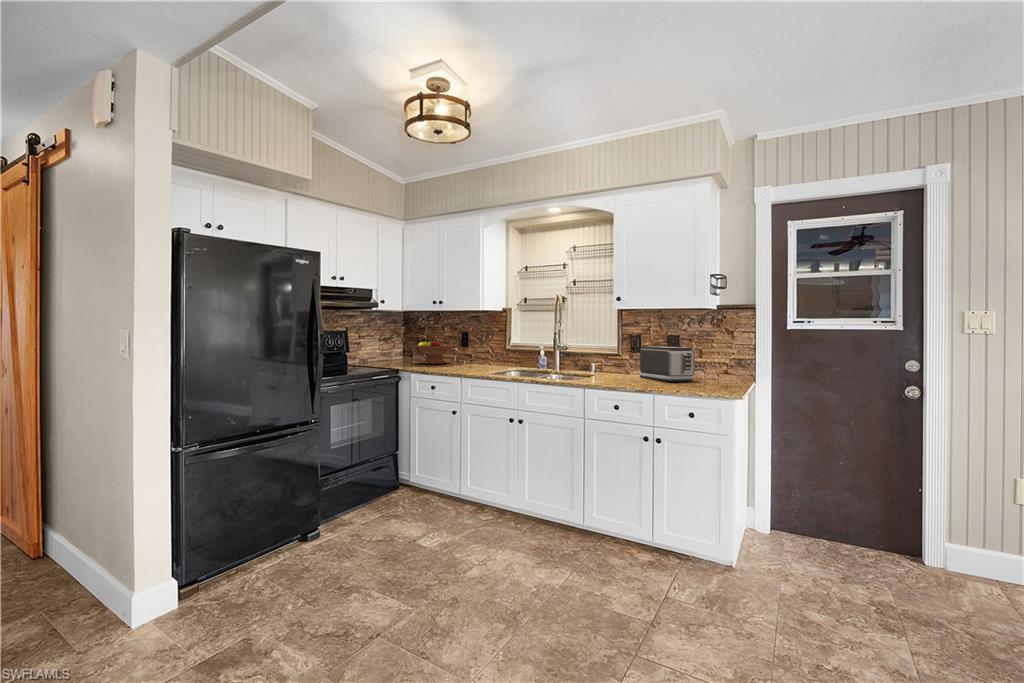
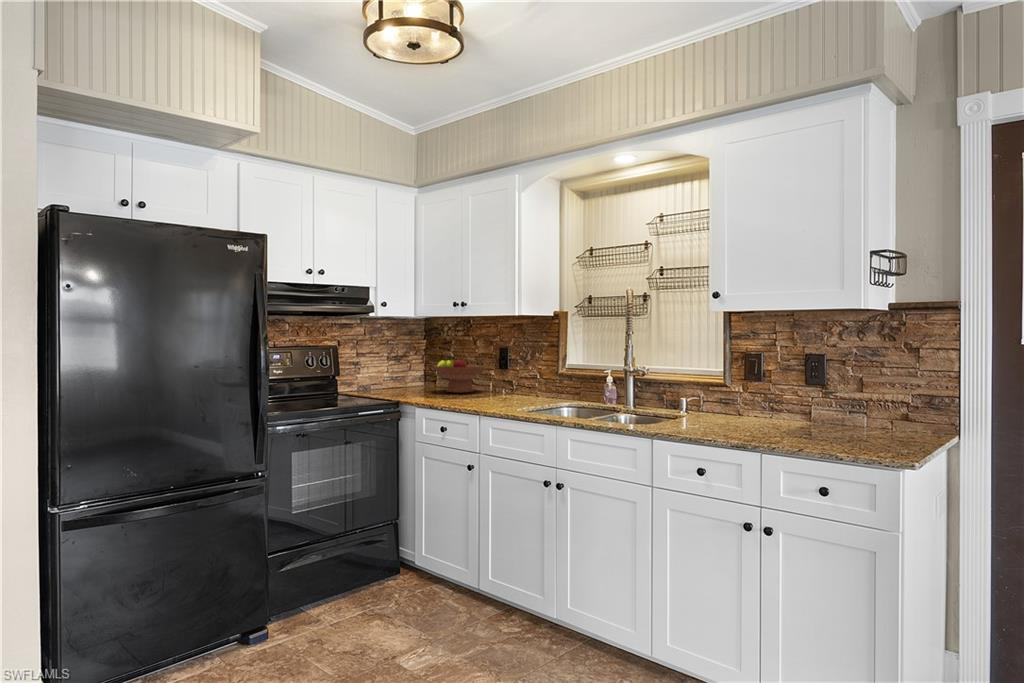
toaster: present [640,346,695,381] -> none [755,372,845,431]

